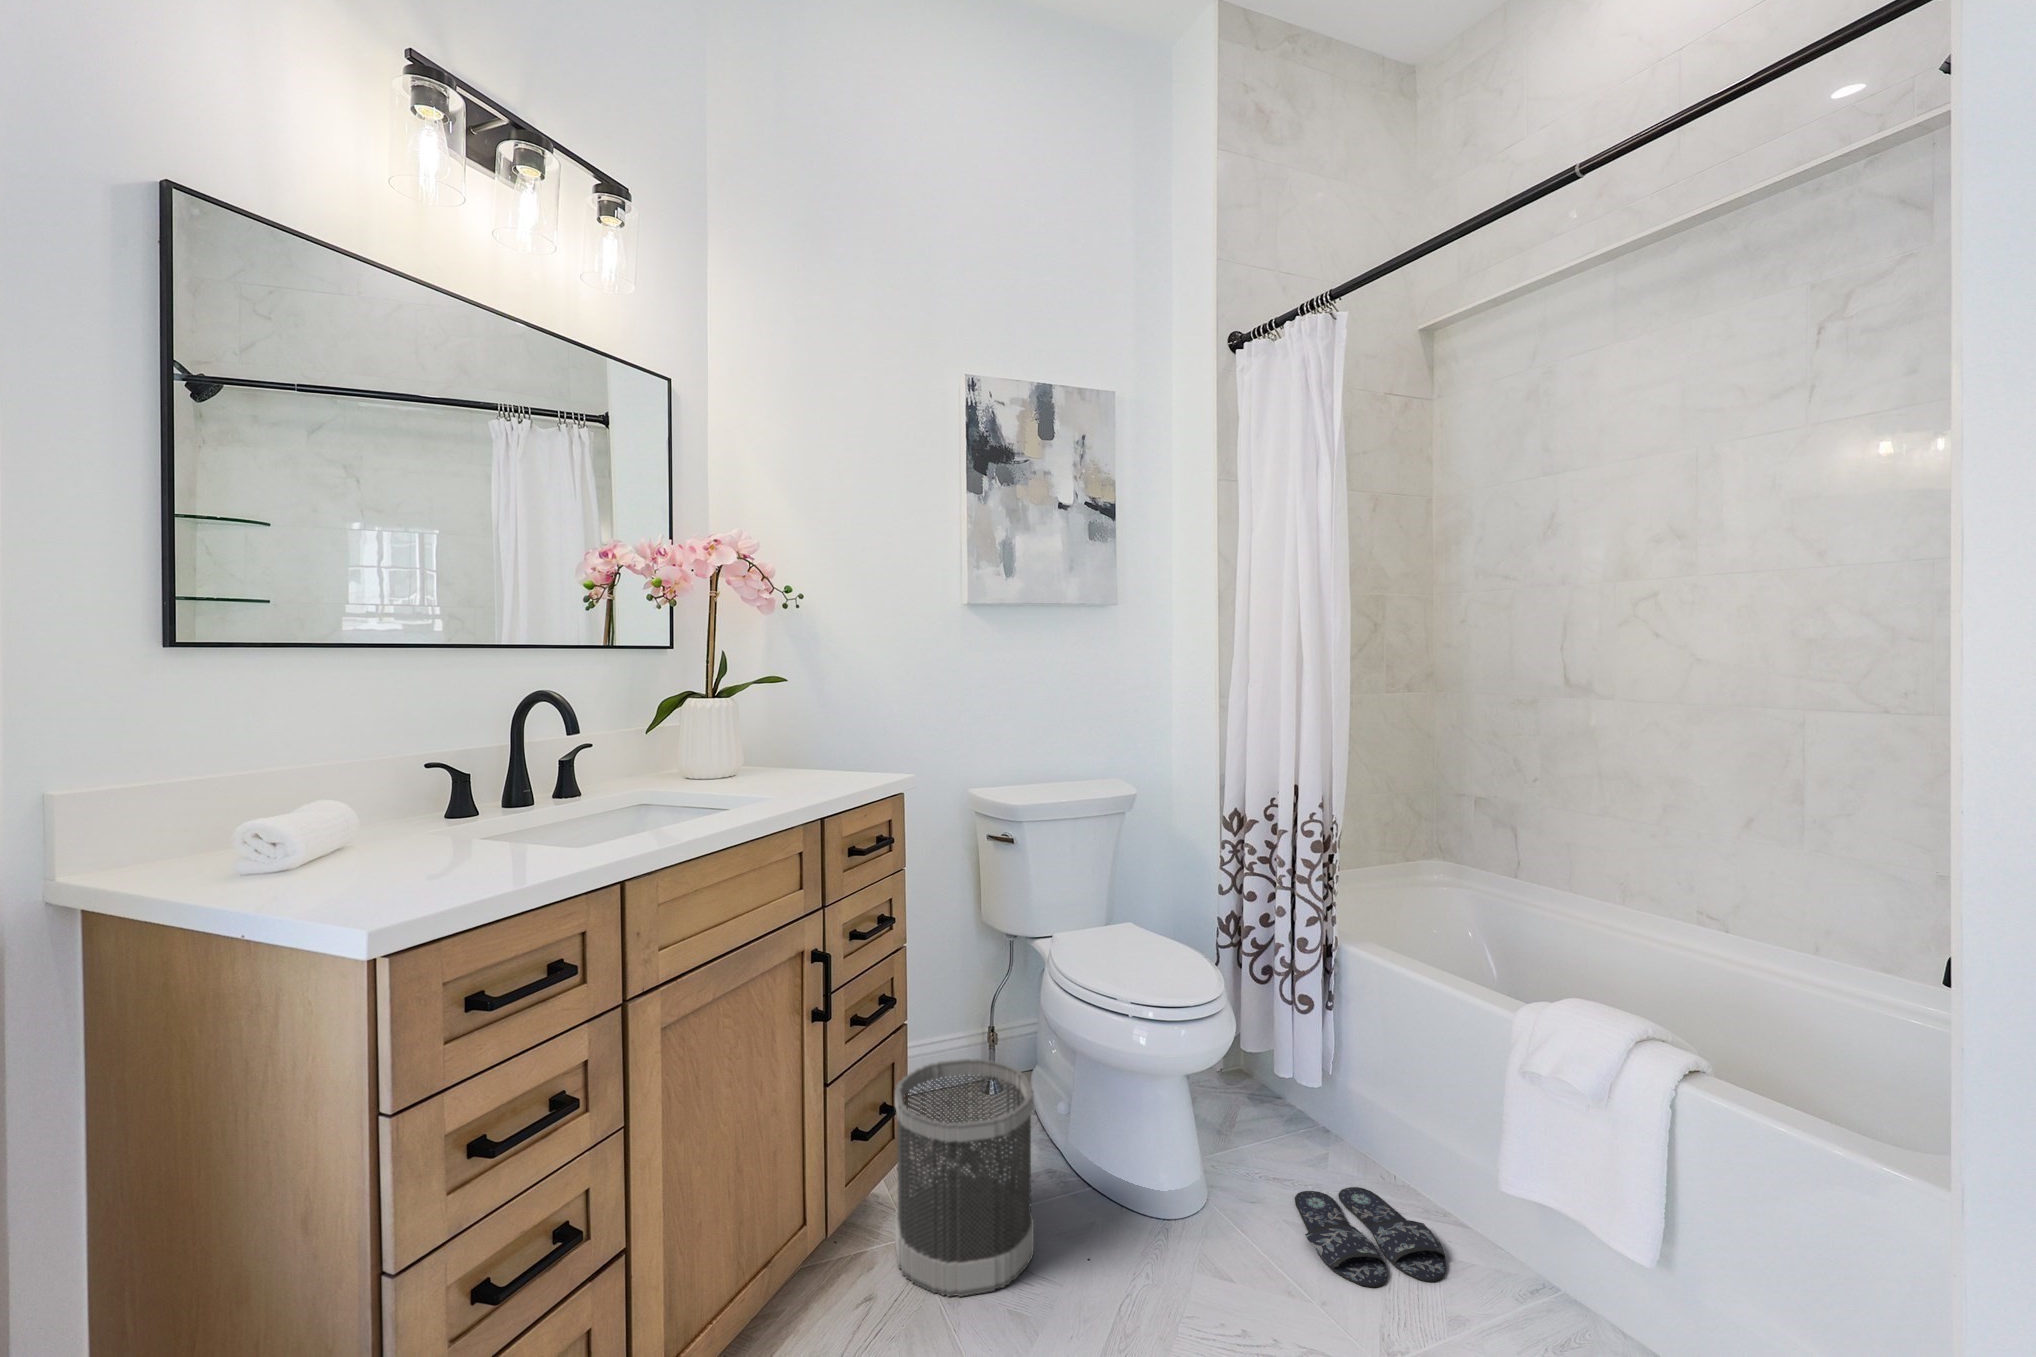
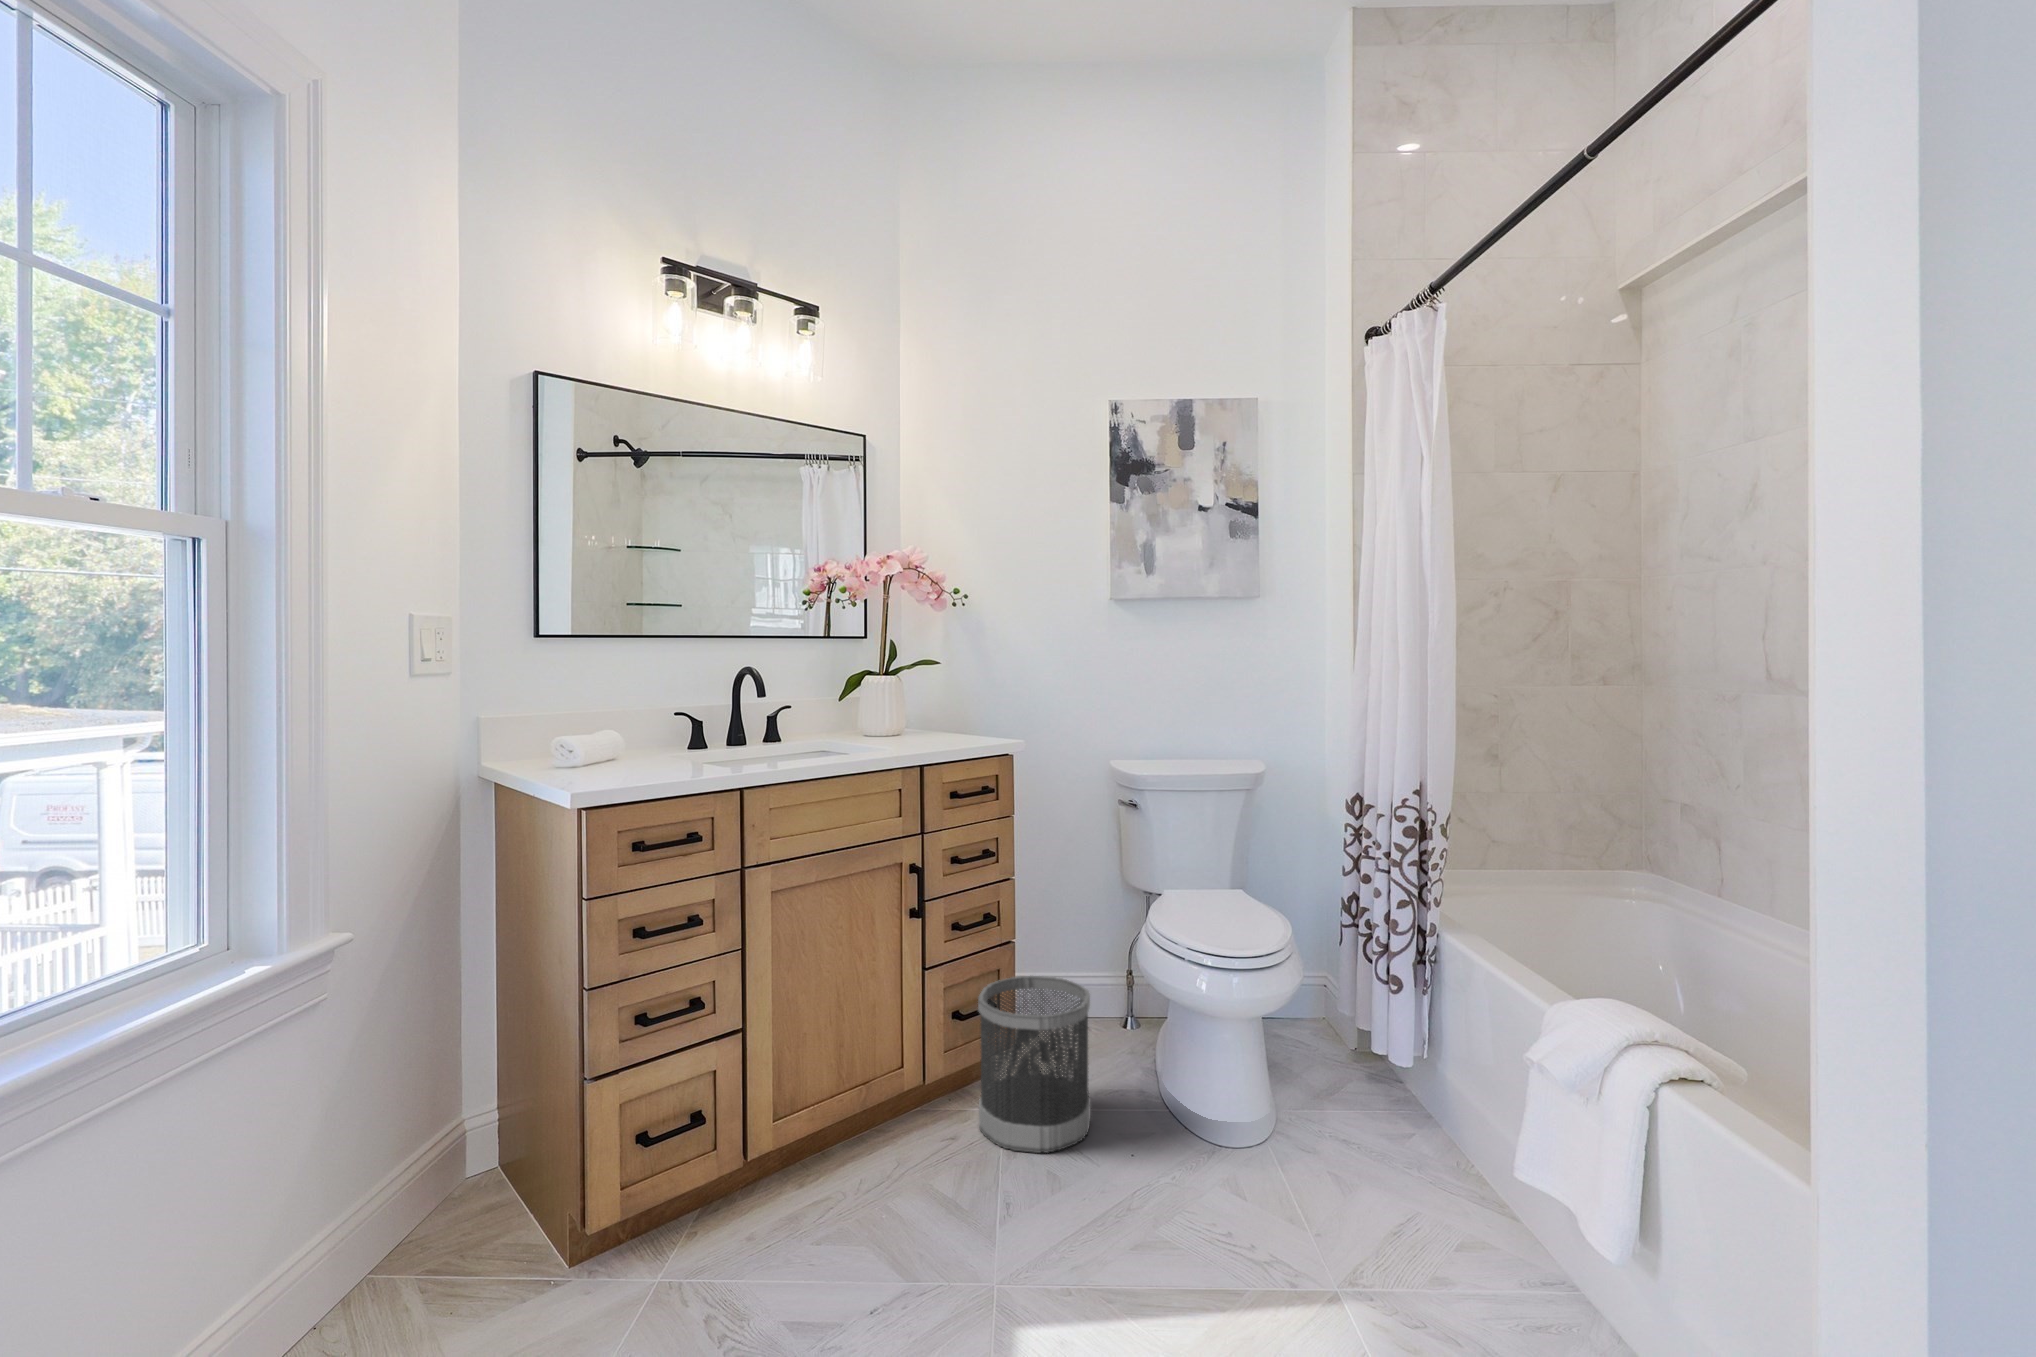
slippers: present [1295,1187,1446,1287] -> none [1329,1149,1462,1238]

